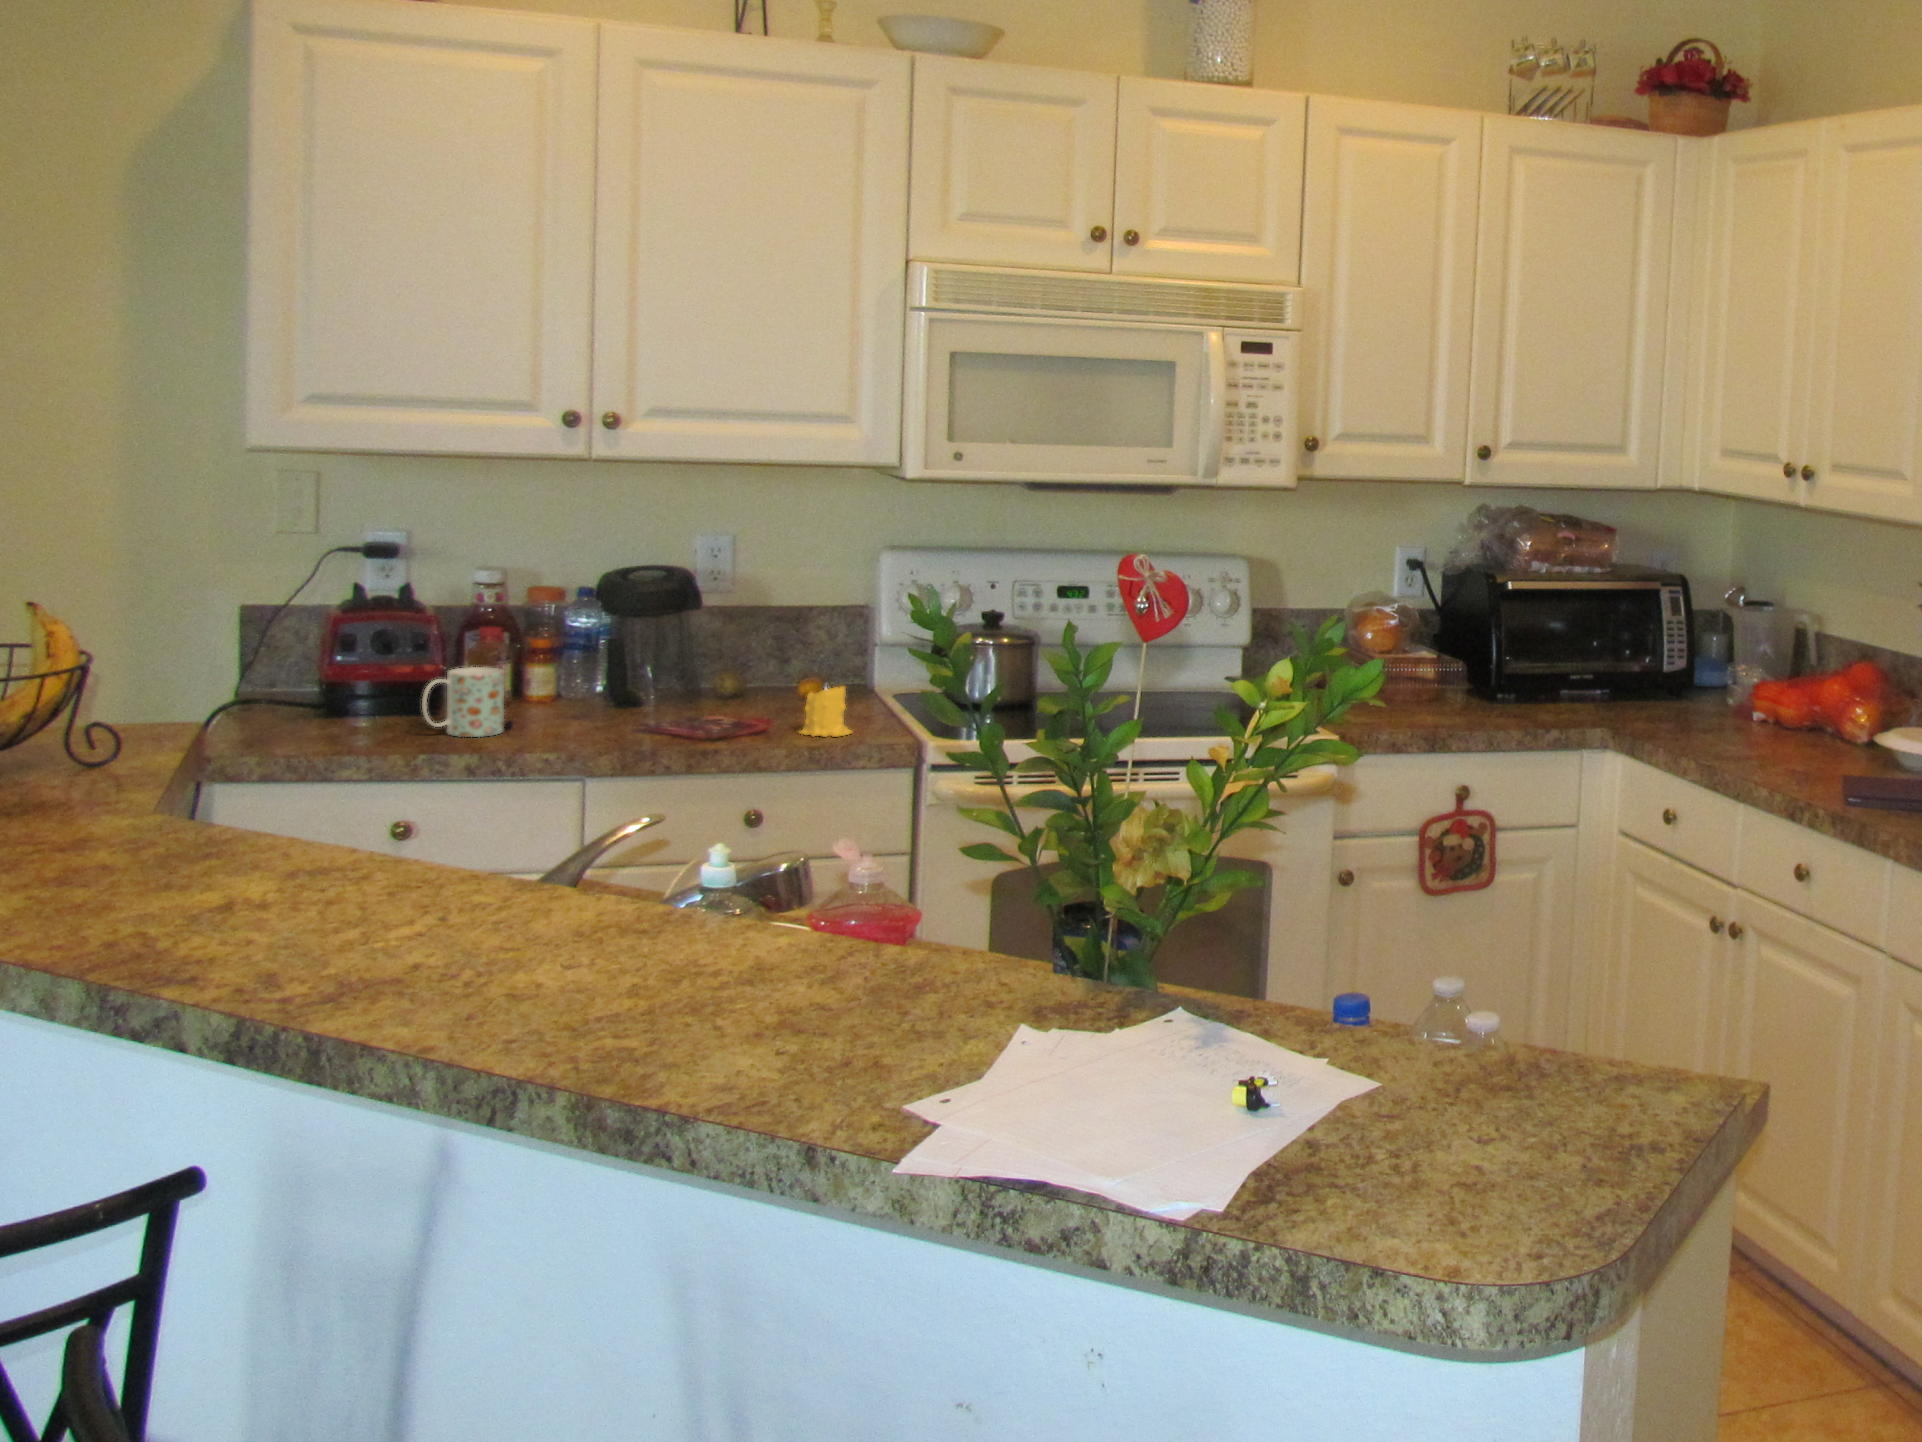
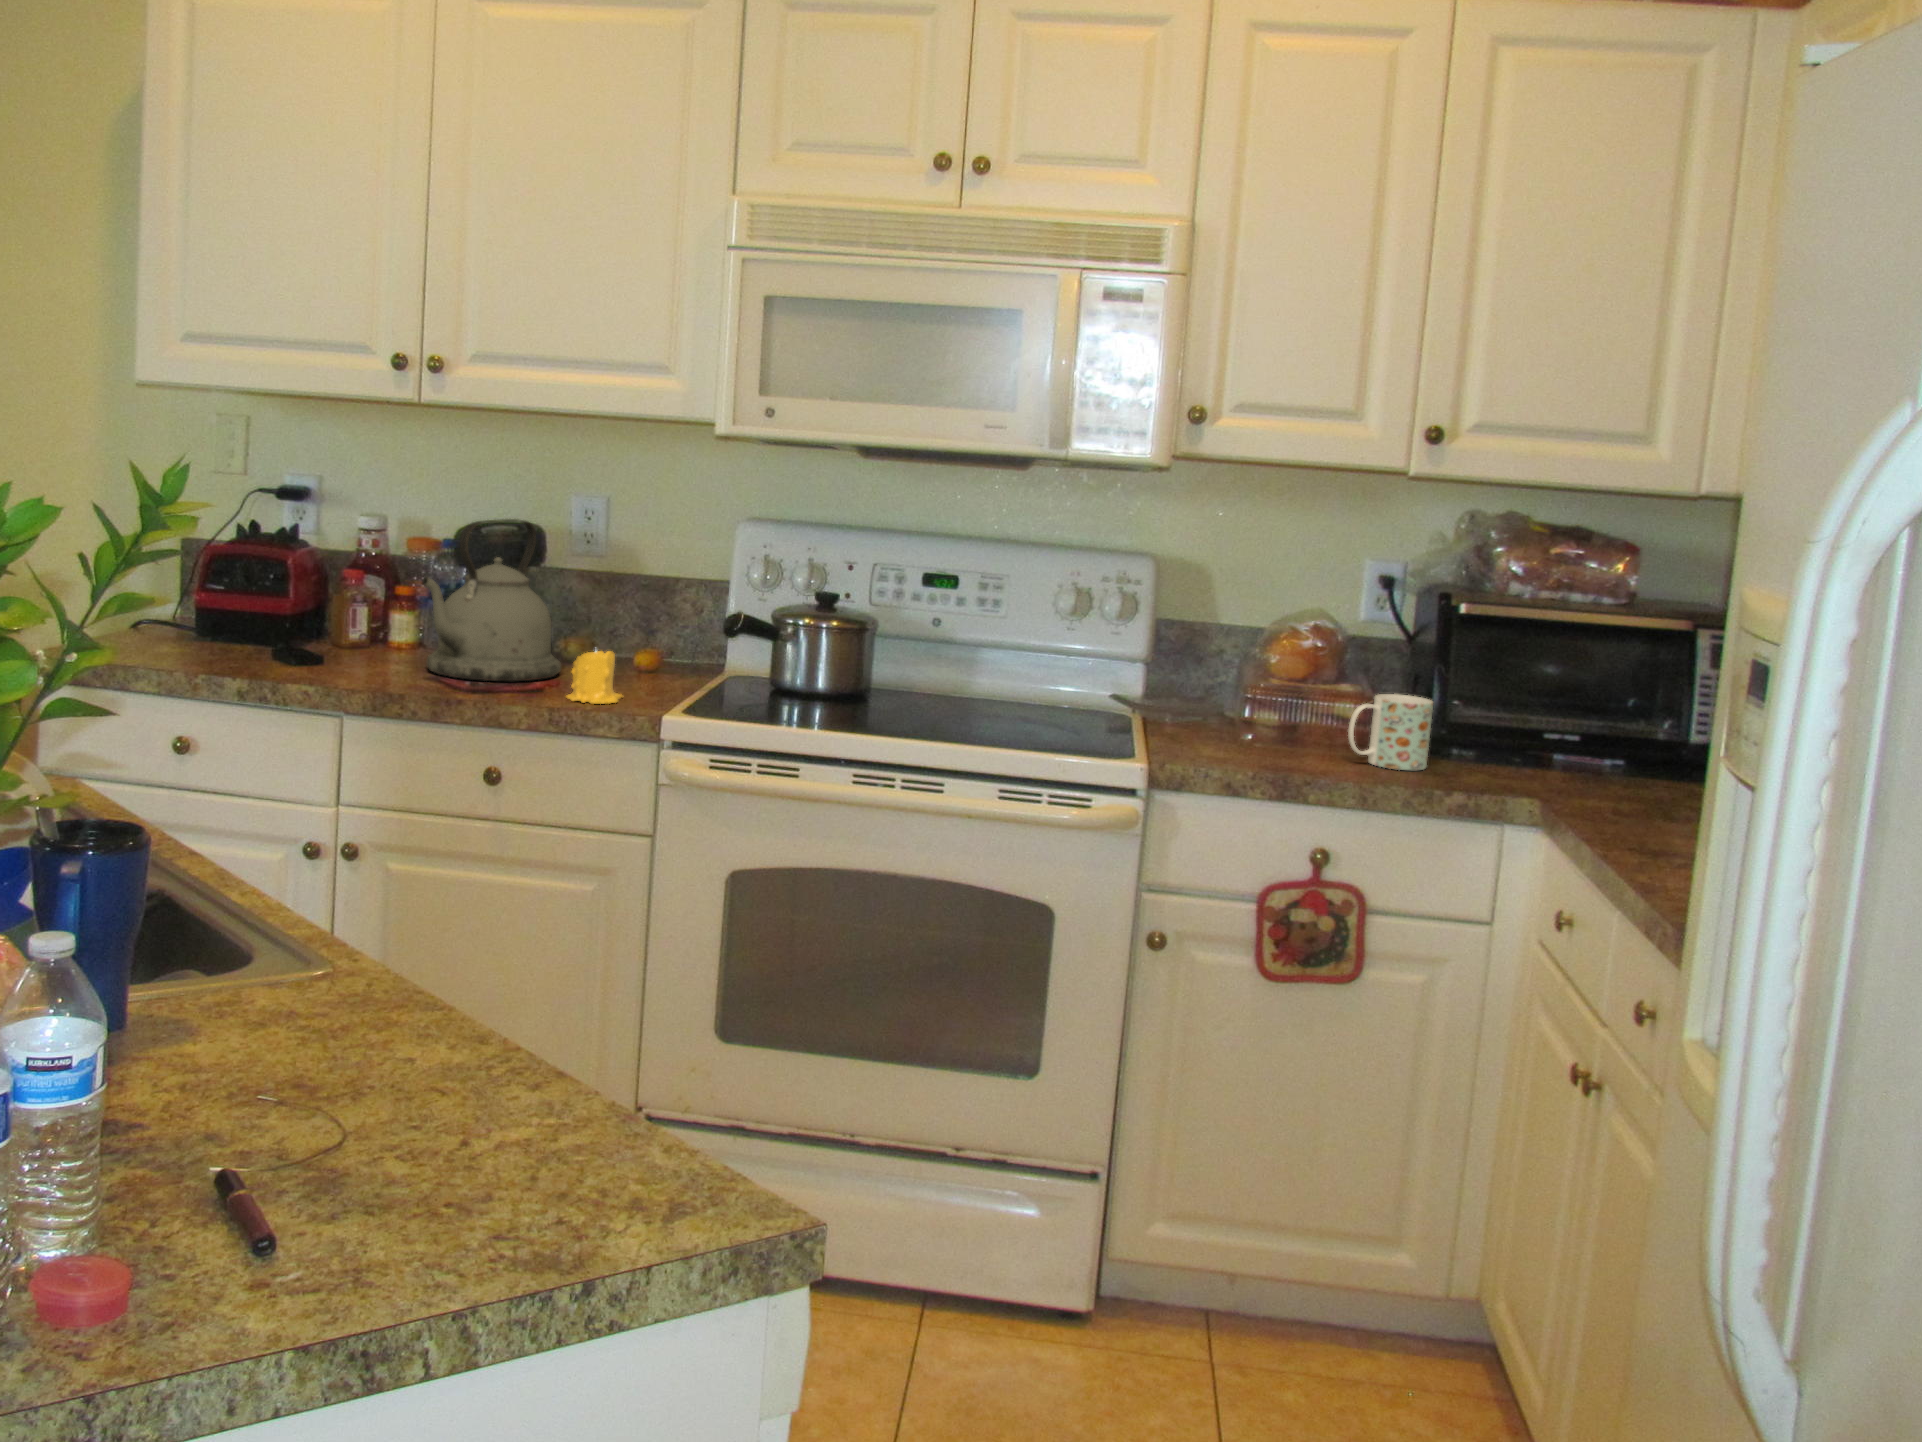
kettle: none [607,566,747,727] -> present [422,519,561,681]
mug: present [422,667,504,737] -> present [1348,694,1433,770]

